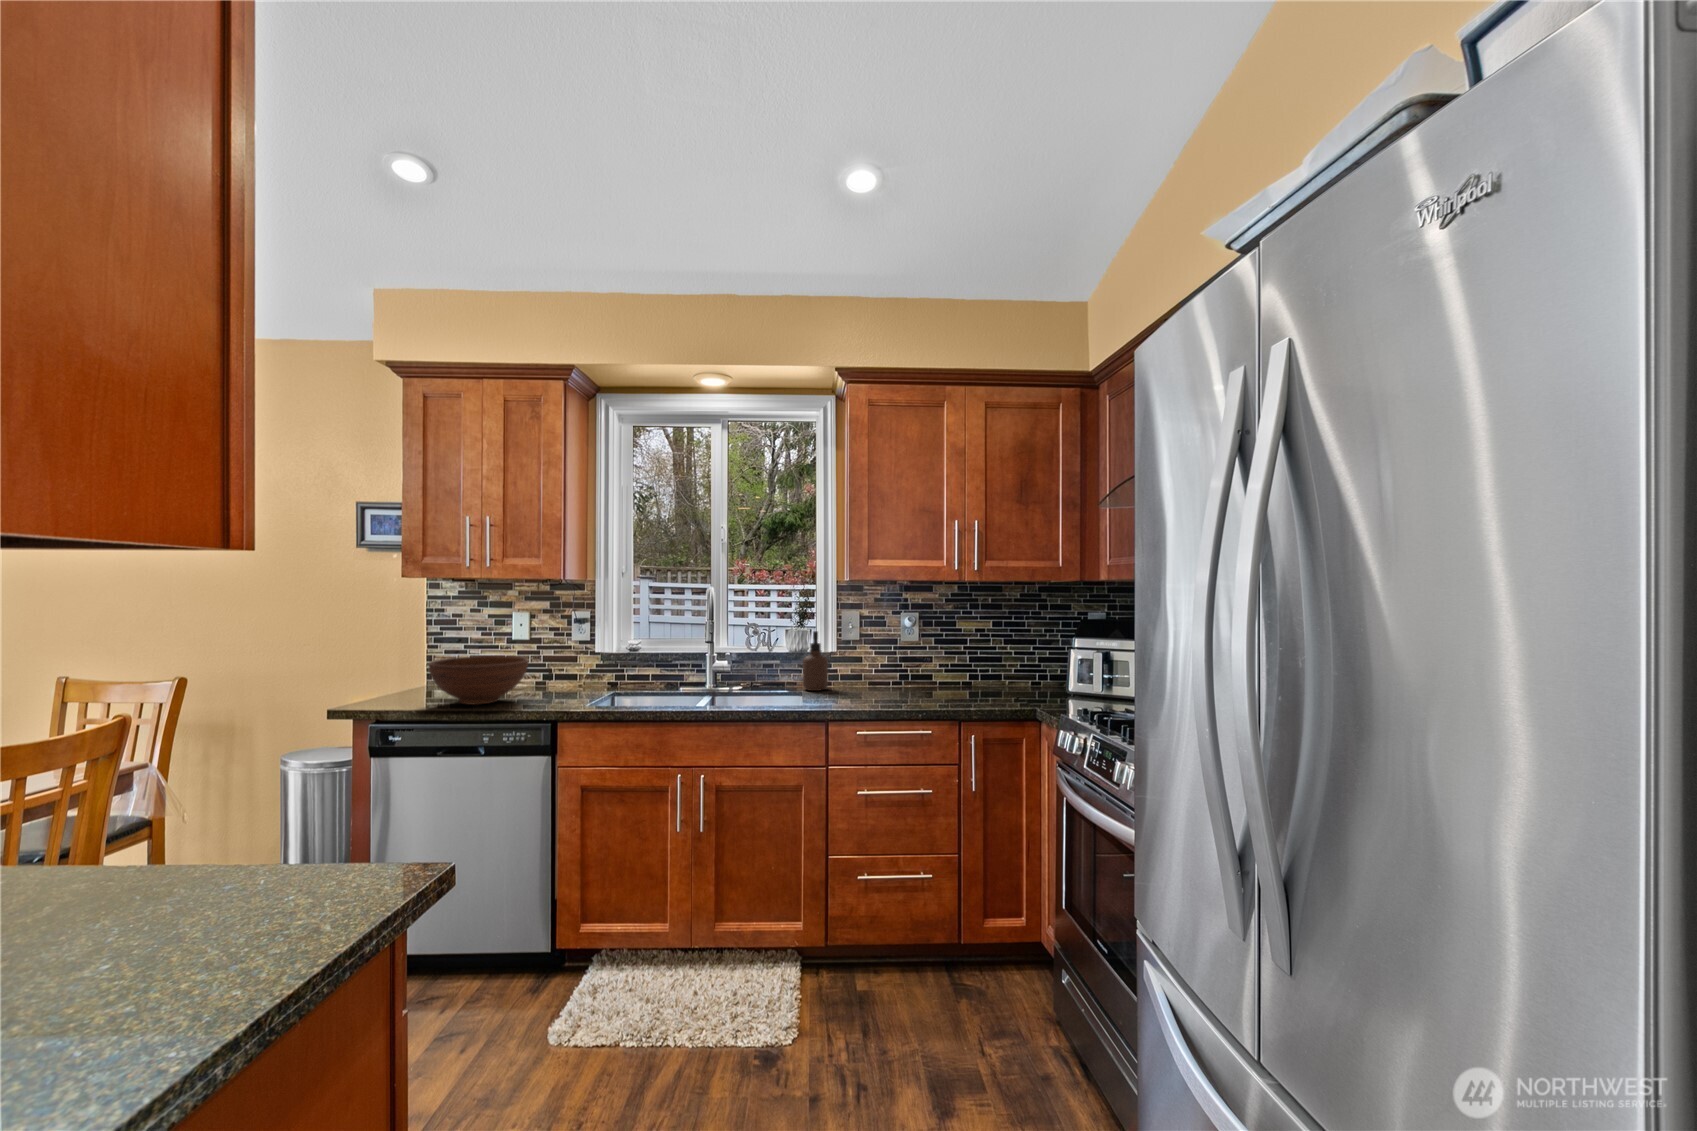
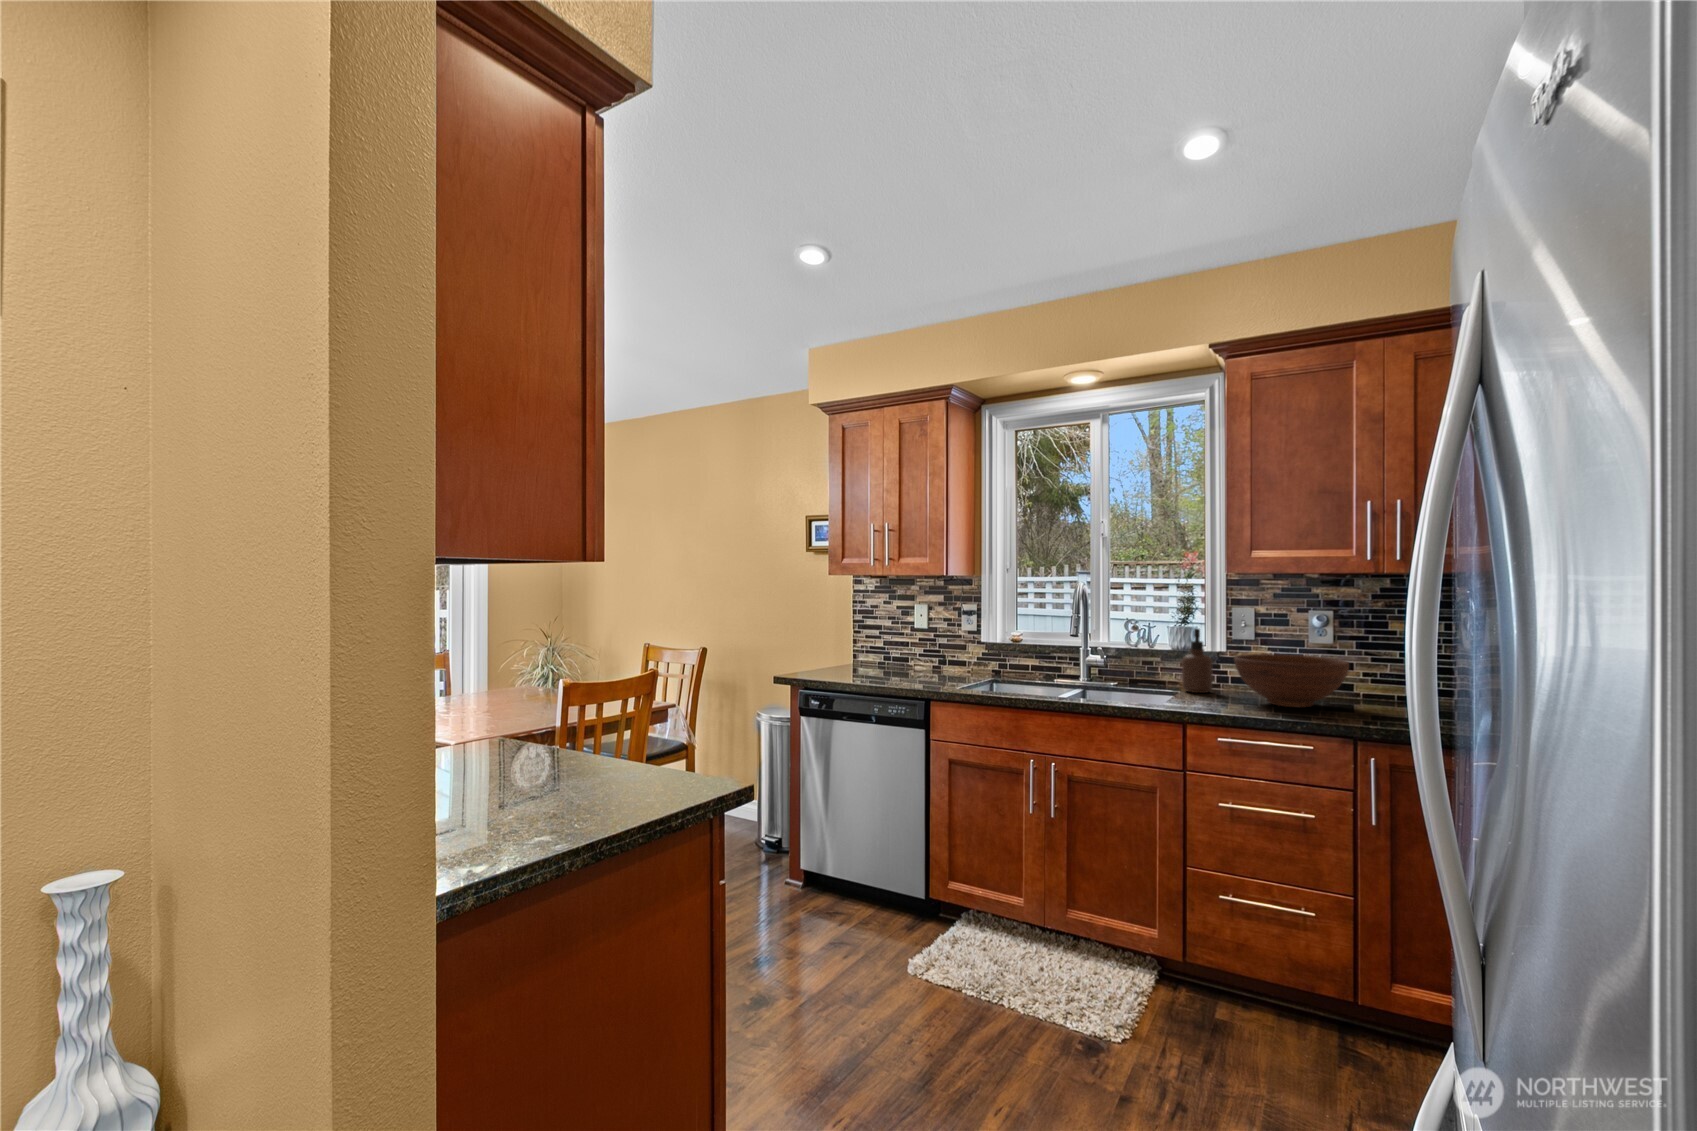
fruit bowl: present [428,656,529,705] -> present [1234,654,1349,708]

